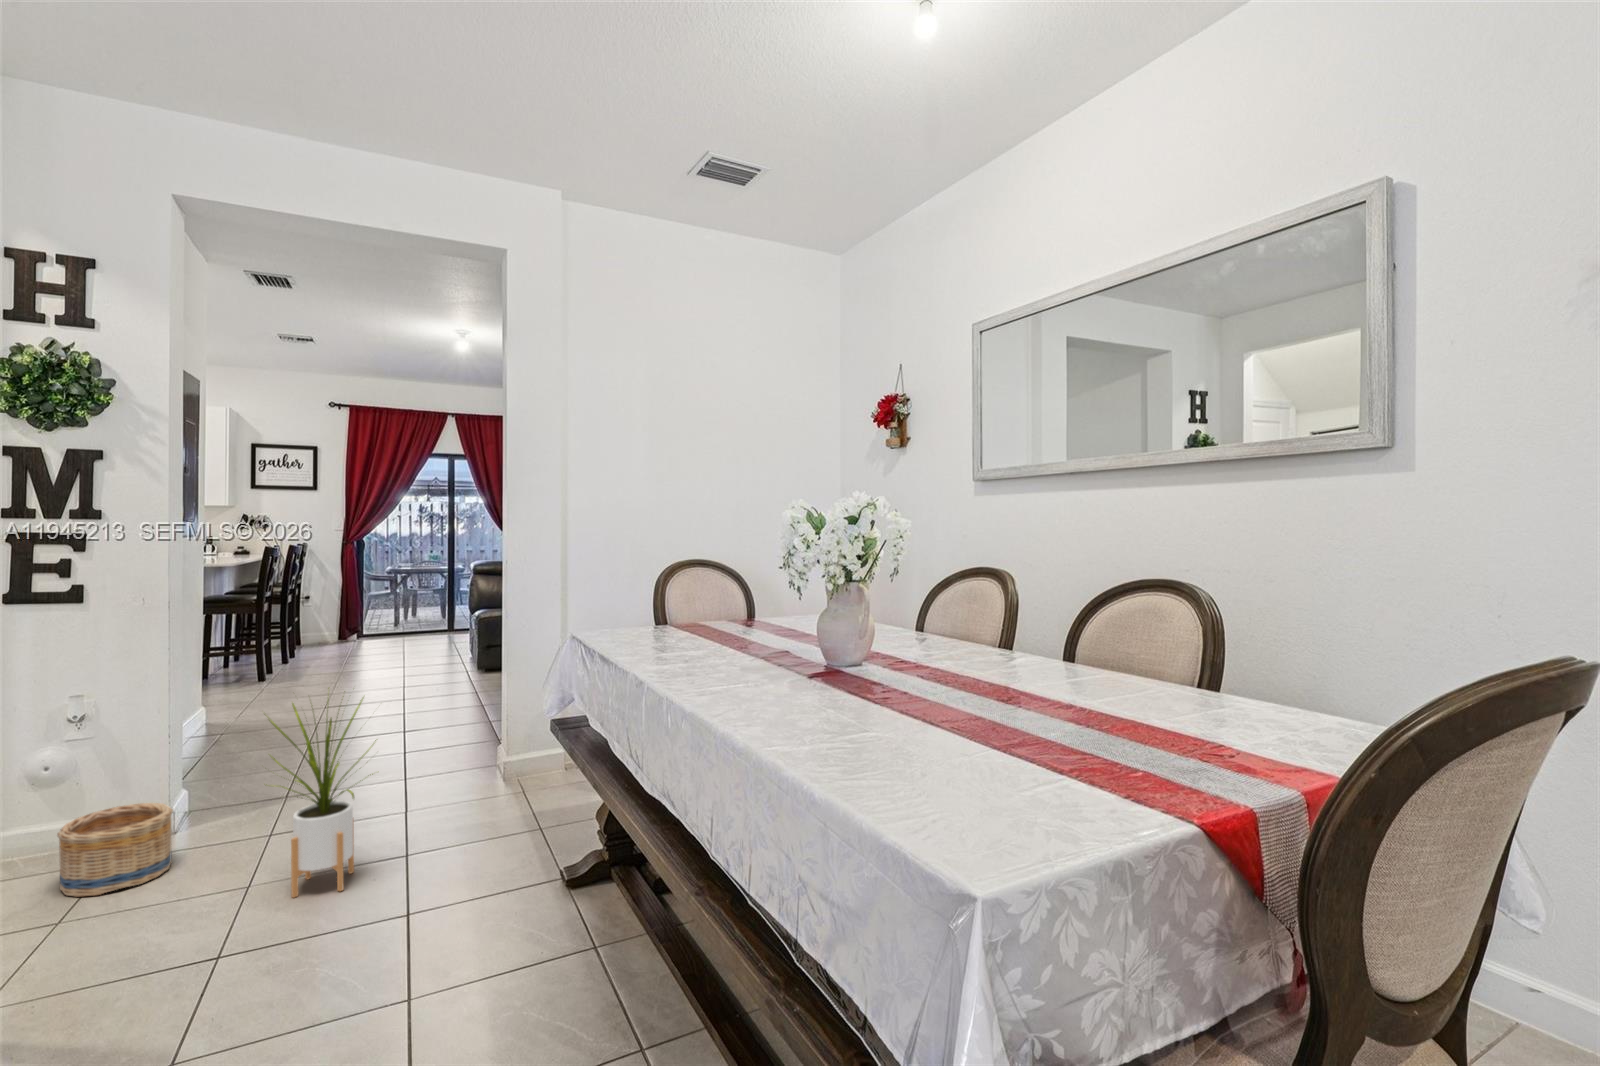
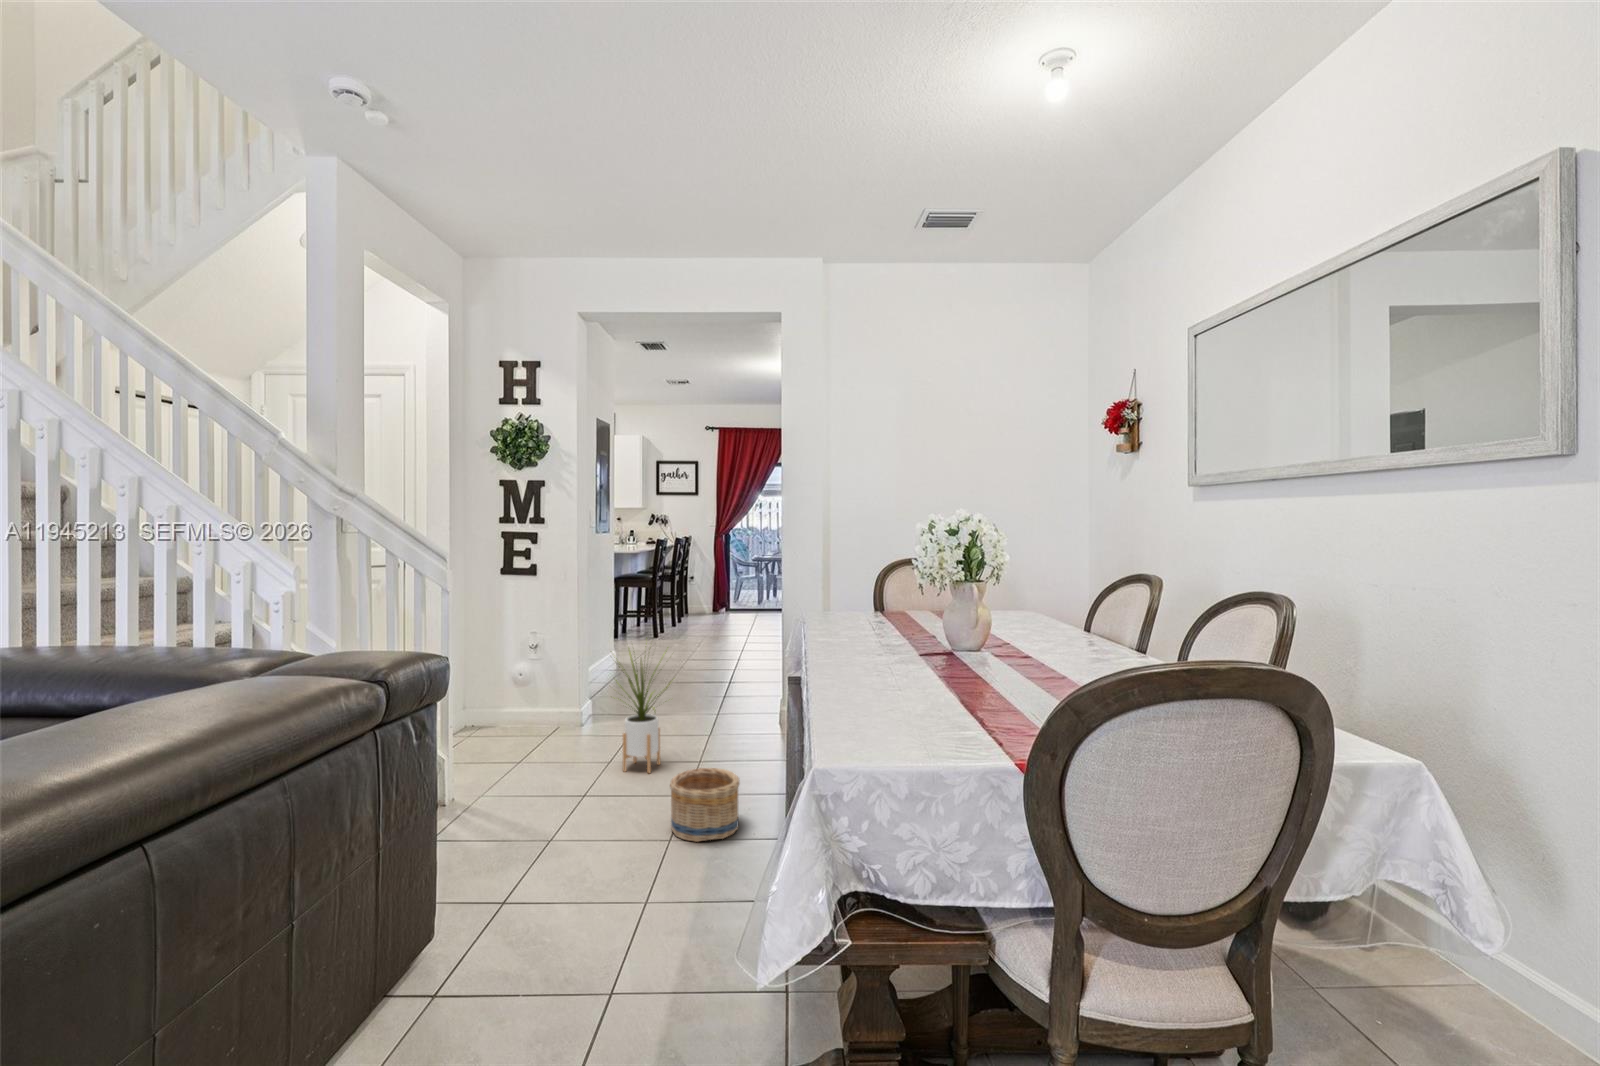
basket: present [57,803,173,897] -> present [670,768,740,842]

